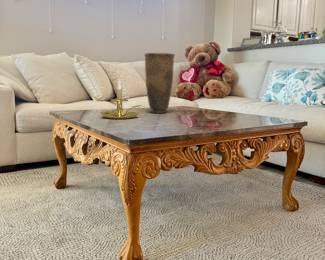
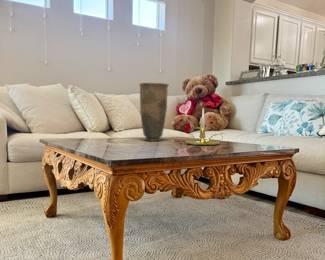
candle holder: present [101,79,143,119] -> present [185,109,222,145]

